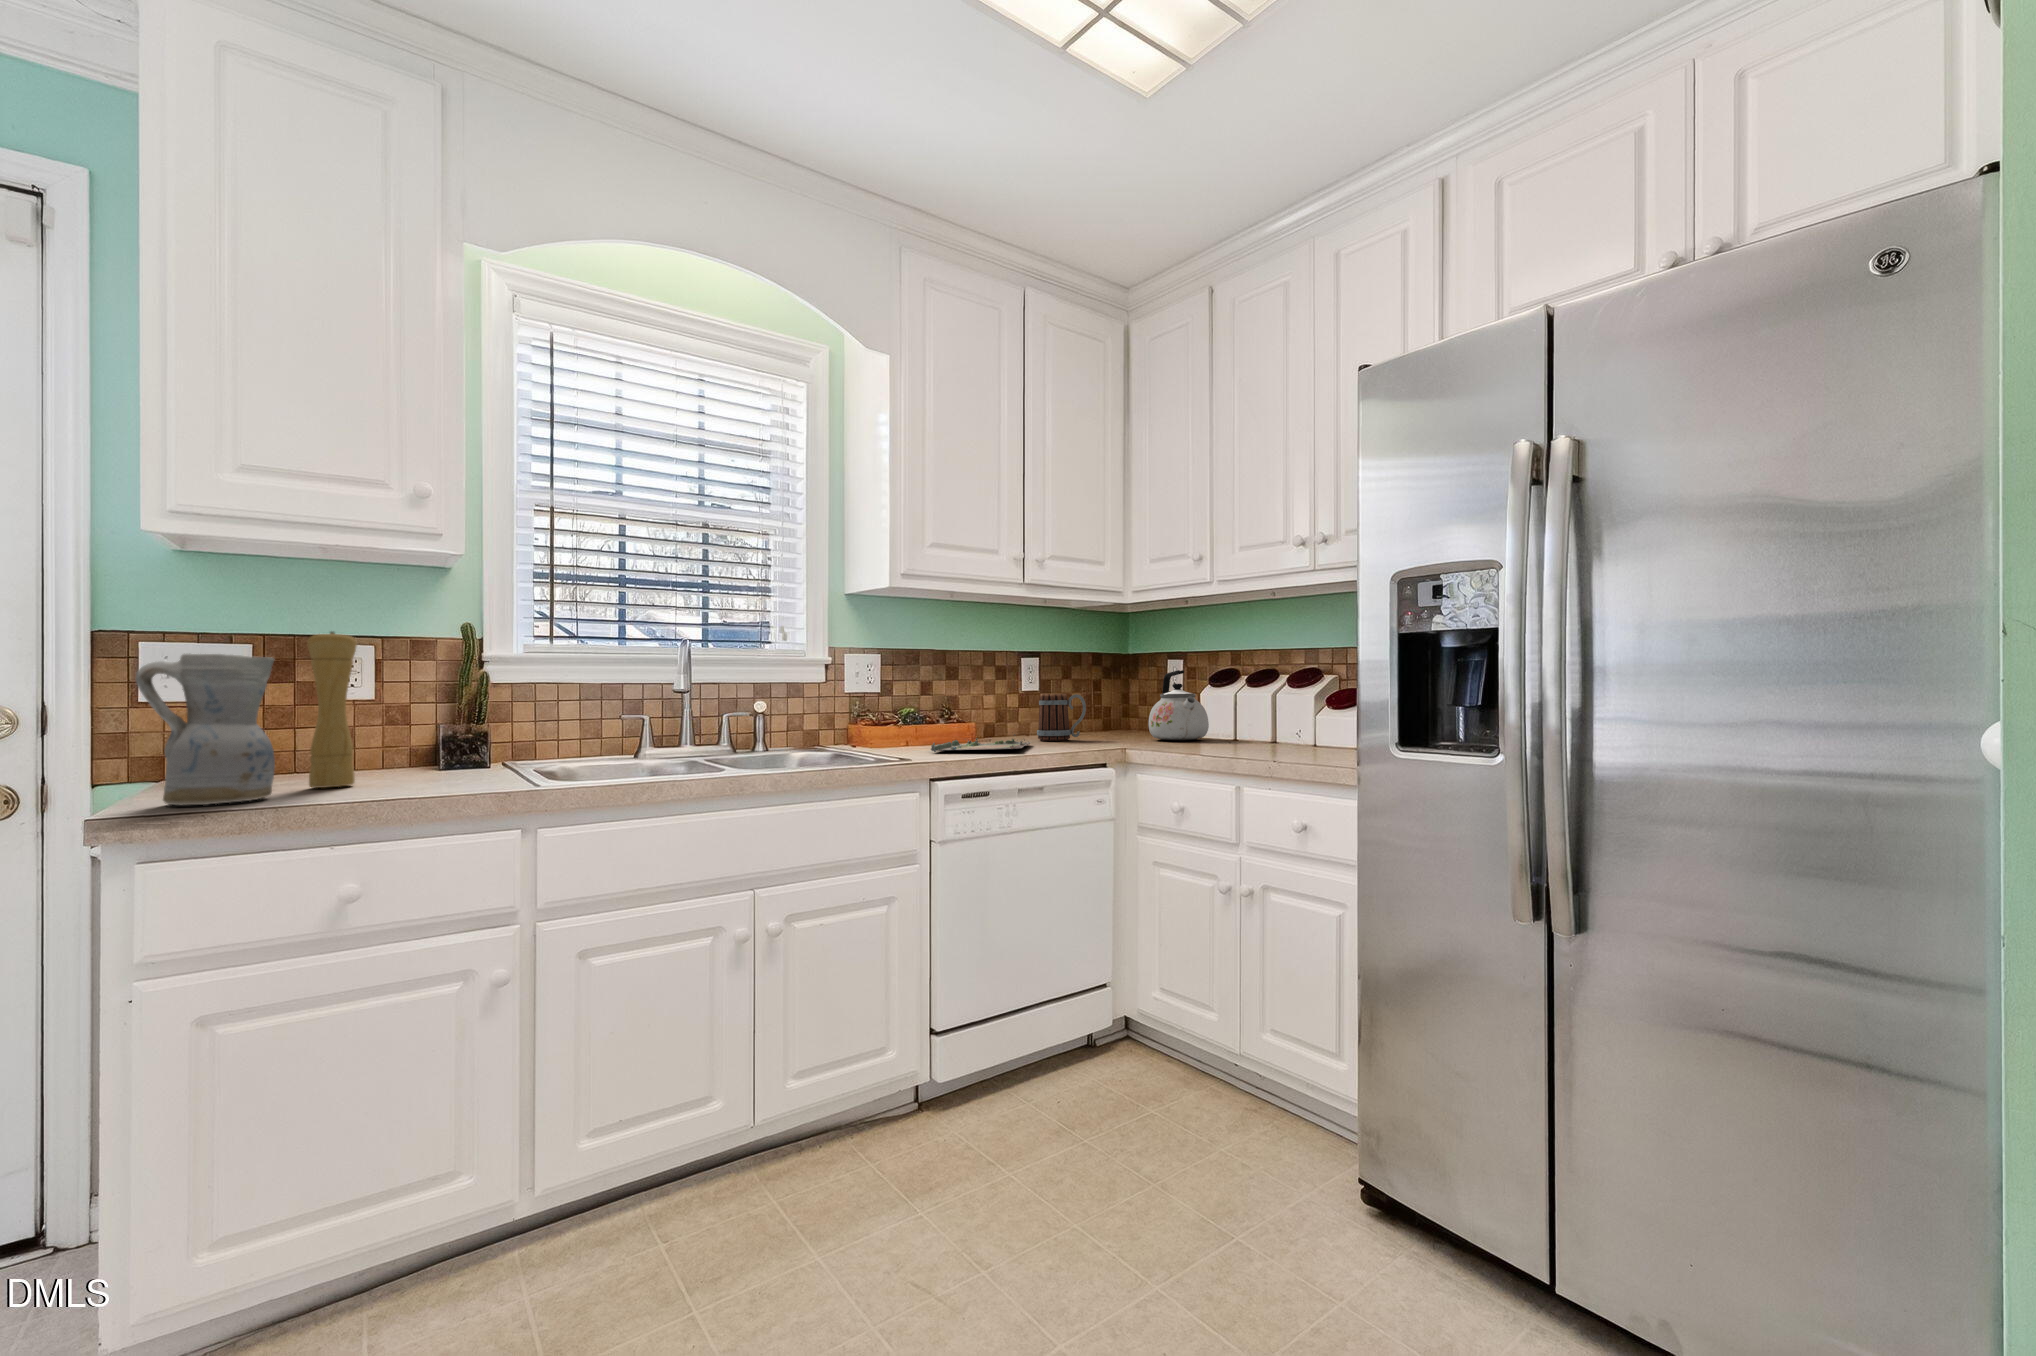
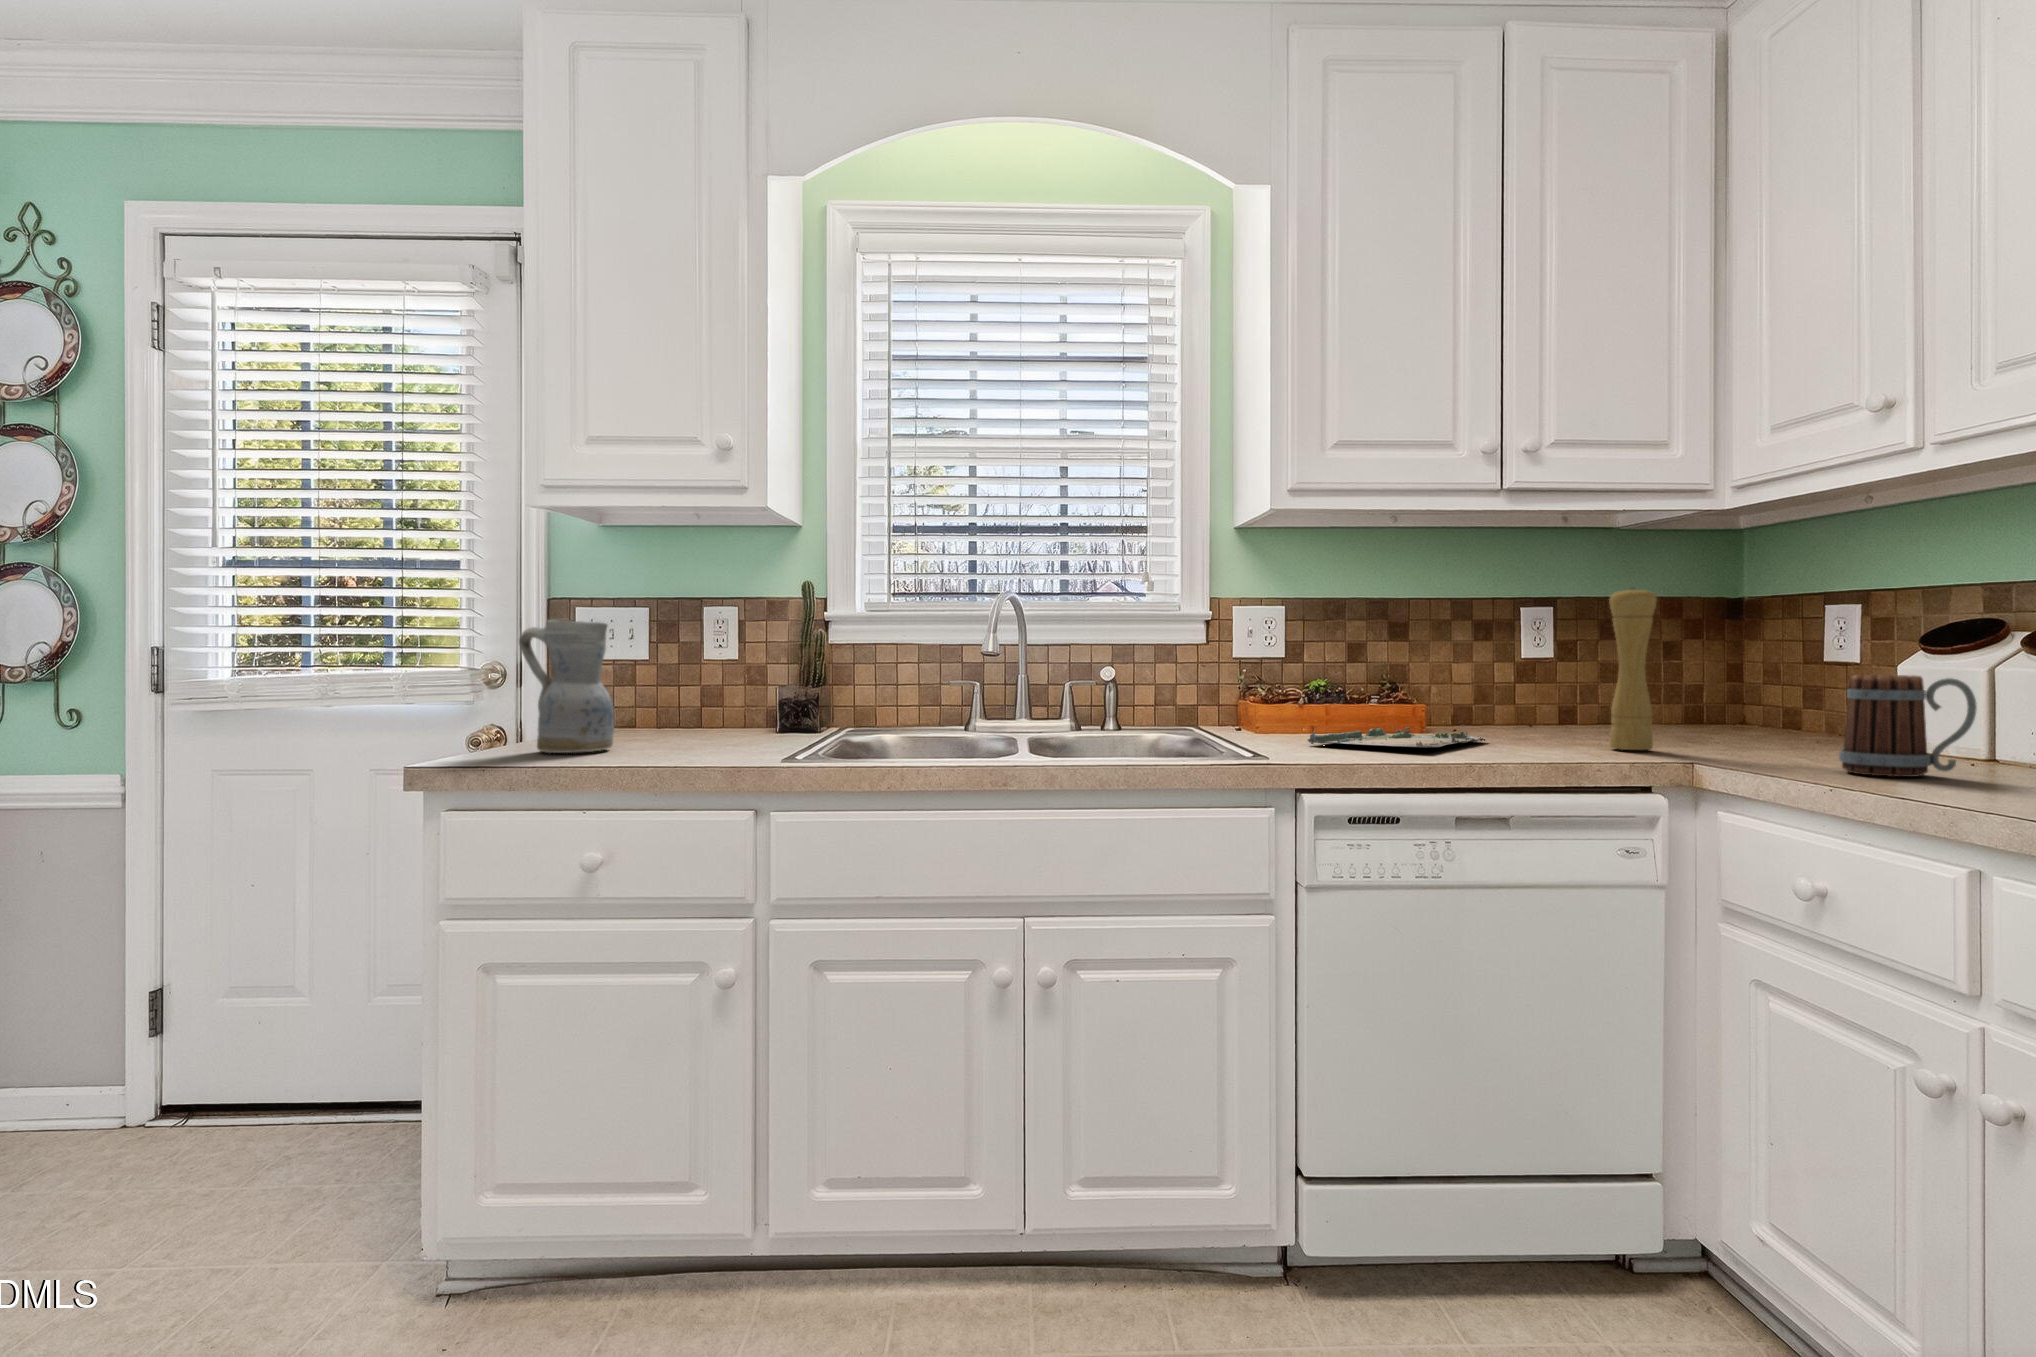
pepper mill: present [308,632,357,788] -> present [1610,588,1657,750]
kettle: present [1149,670,1209,740] -> none [1717,630,1840,750]
mug: present [1037,694,1086,741] -> present [1839,675,1977,777]

